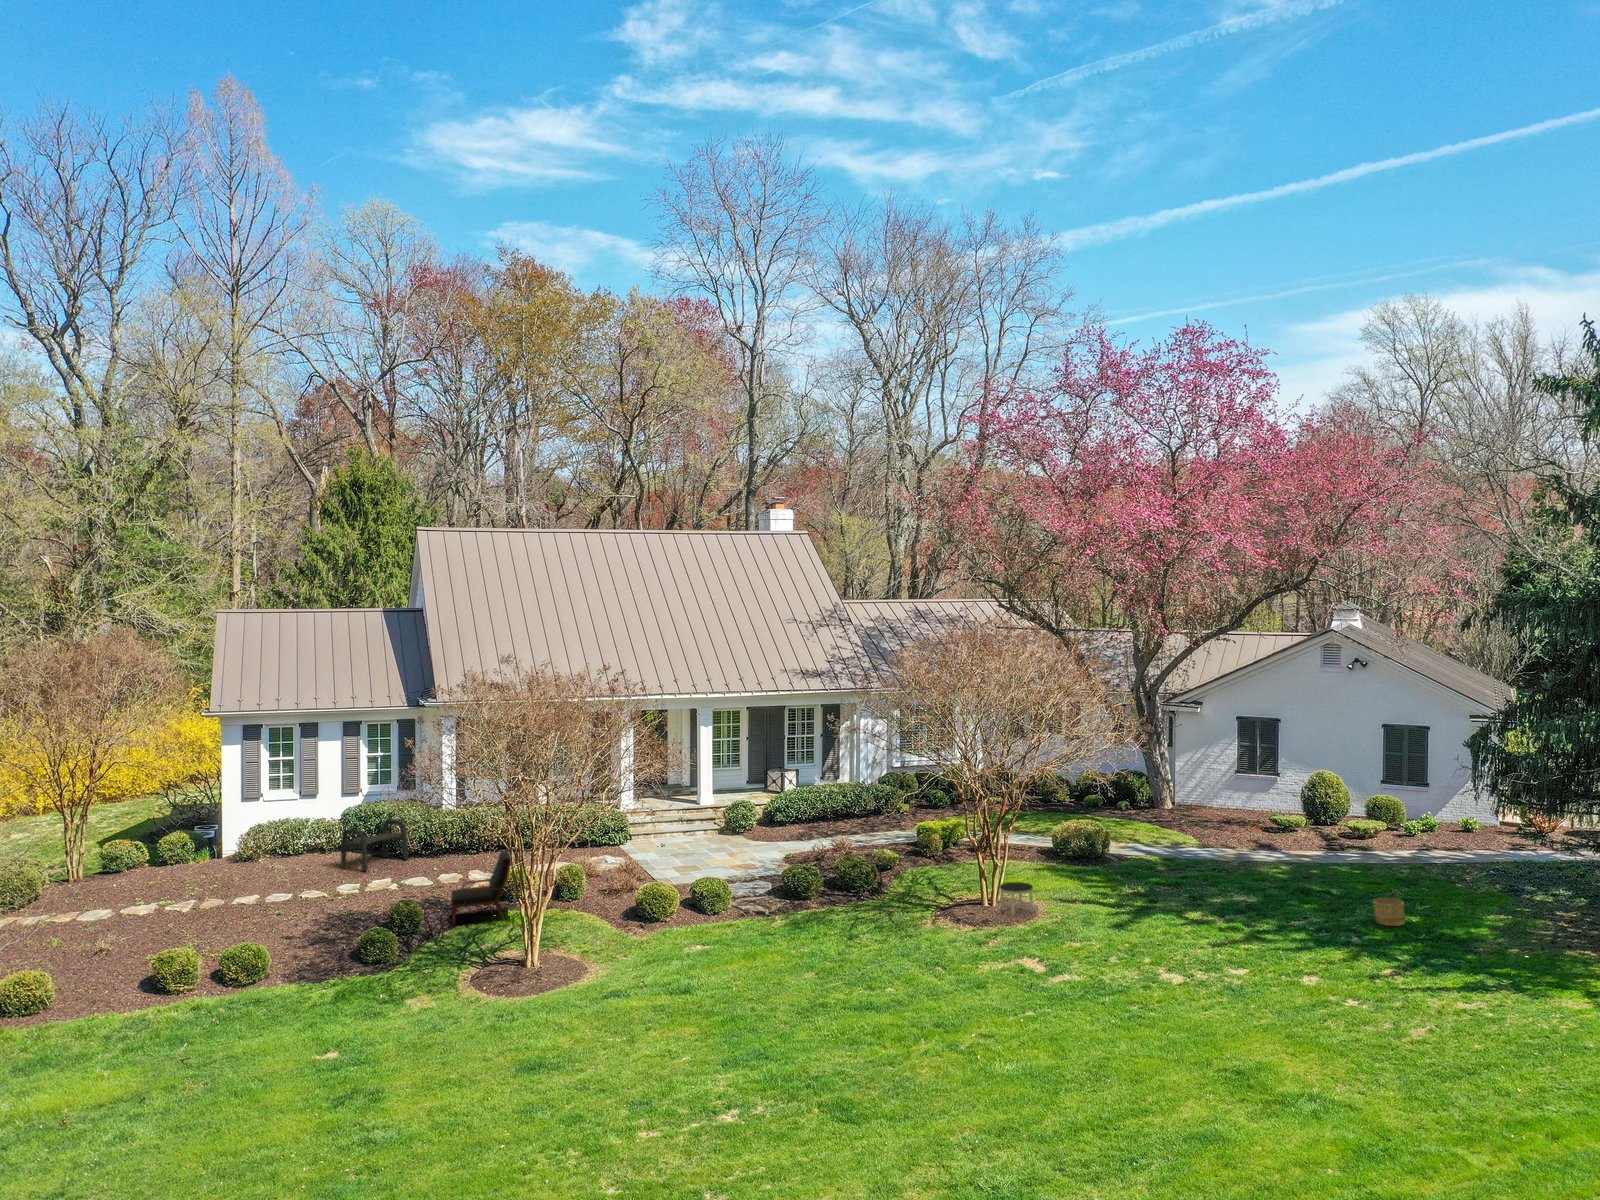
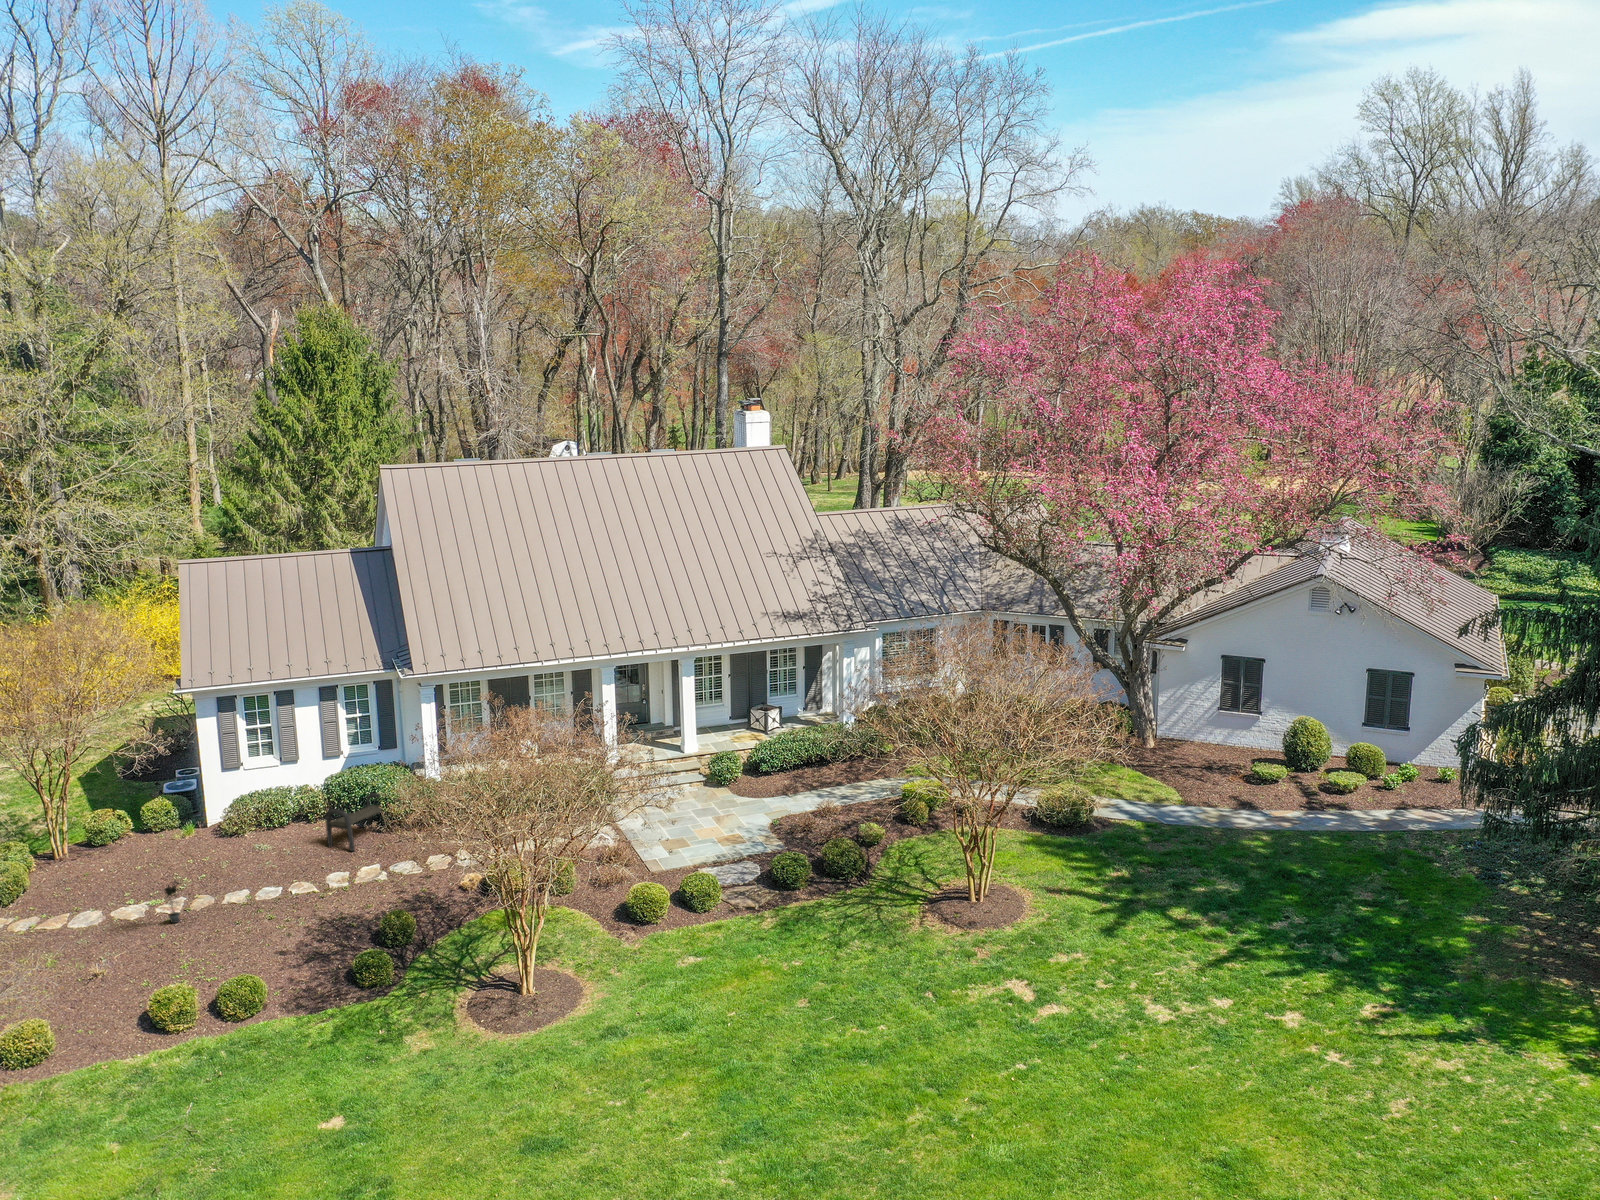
armchair: present [451,851,511,925] -> none [441,845,501,926]
potted plant: none [174,872,195,917] -> present [164,880,180,923]
round table: present [999,882,1033,916] -> none [987,879,1020,917]
wooden bucket: present [1373,898,1405,926] -> none [1352,907,1383,937]

